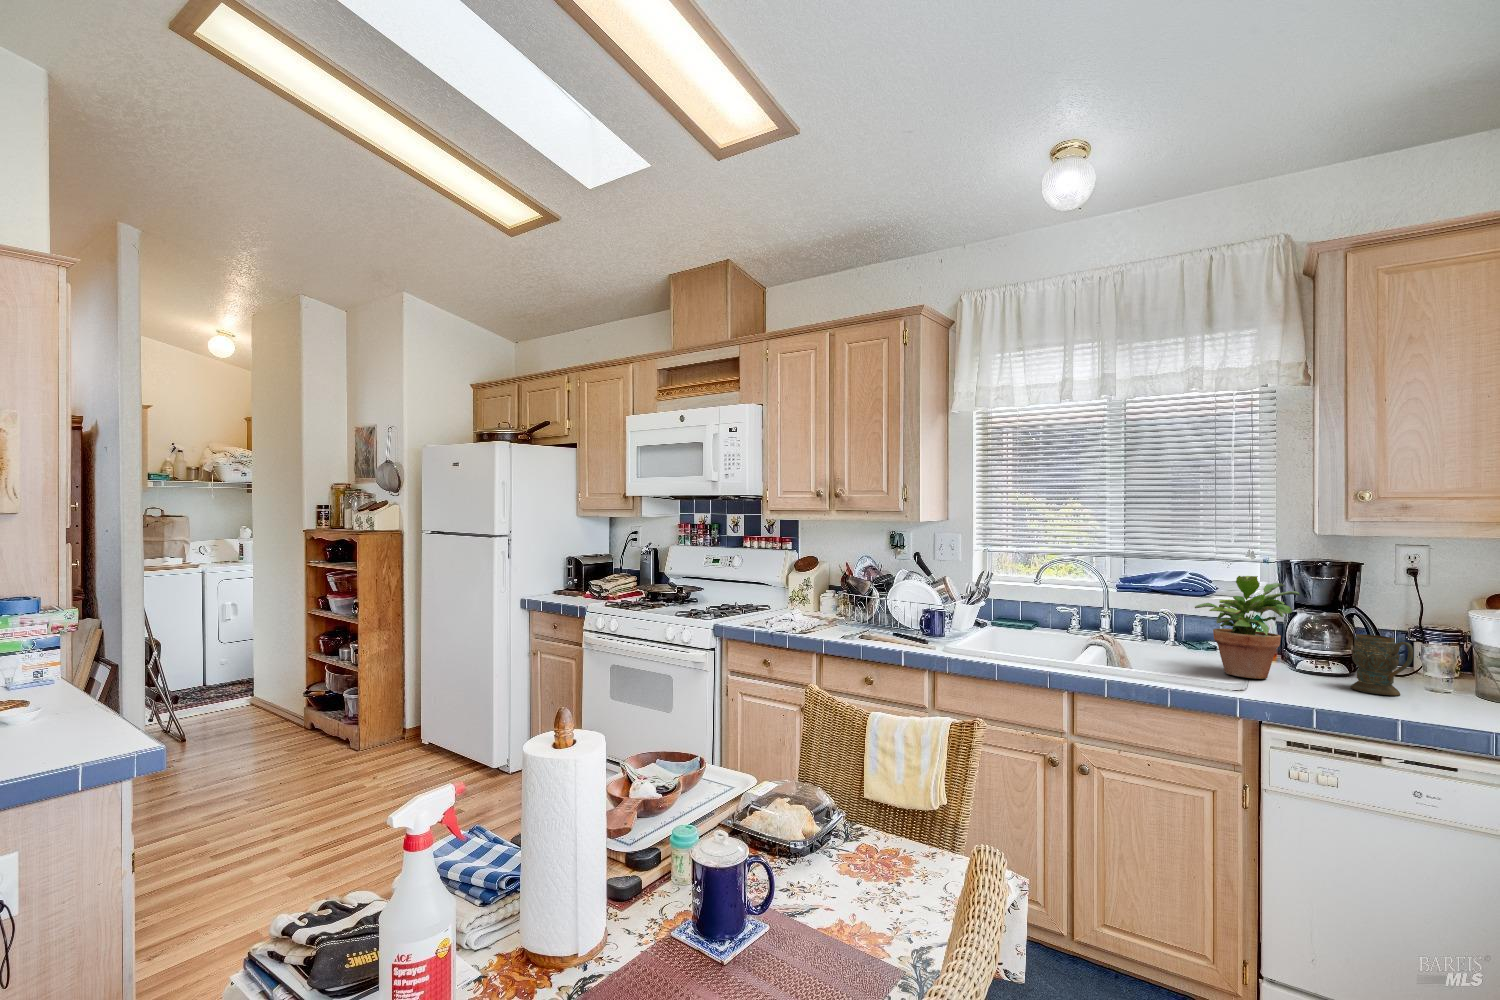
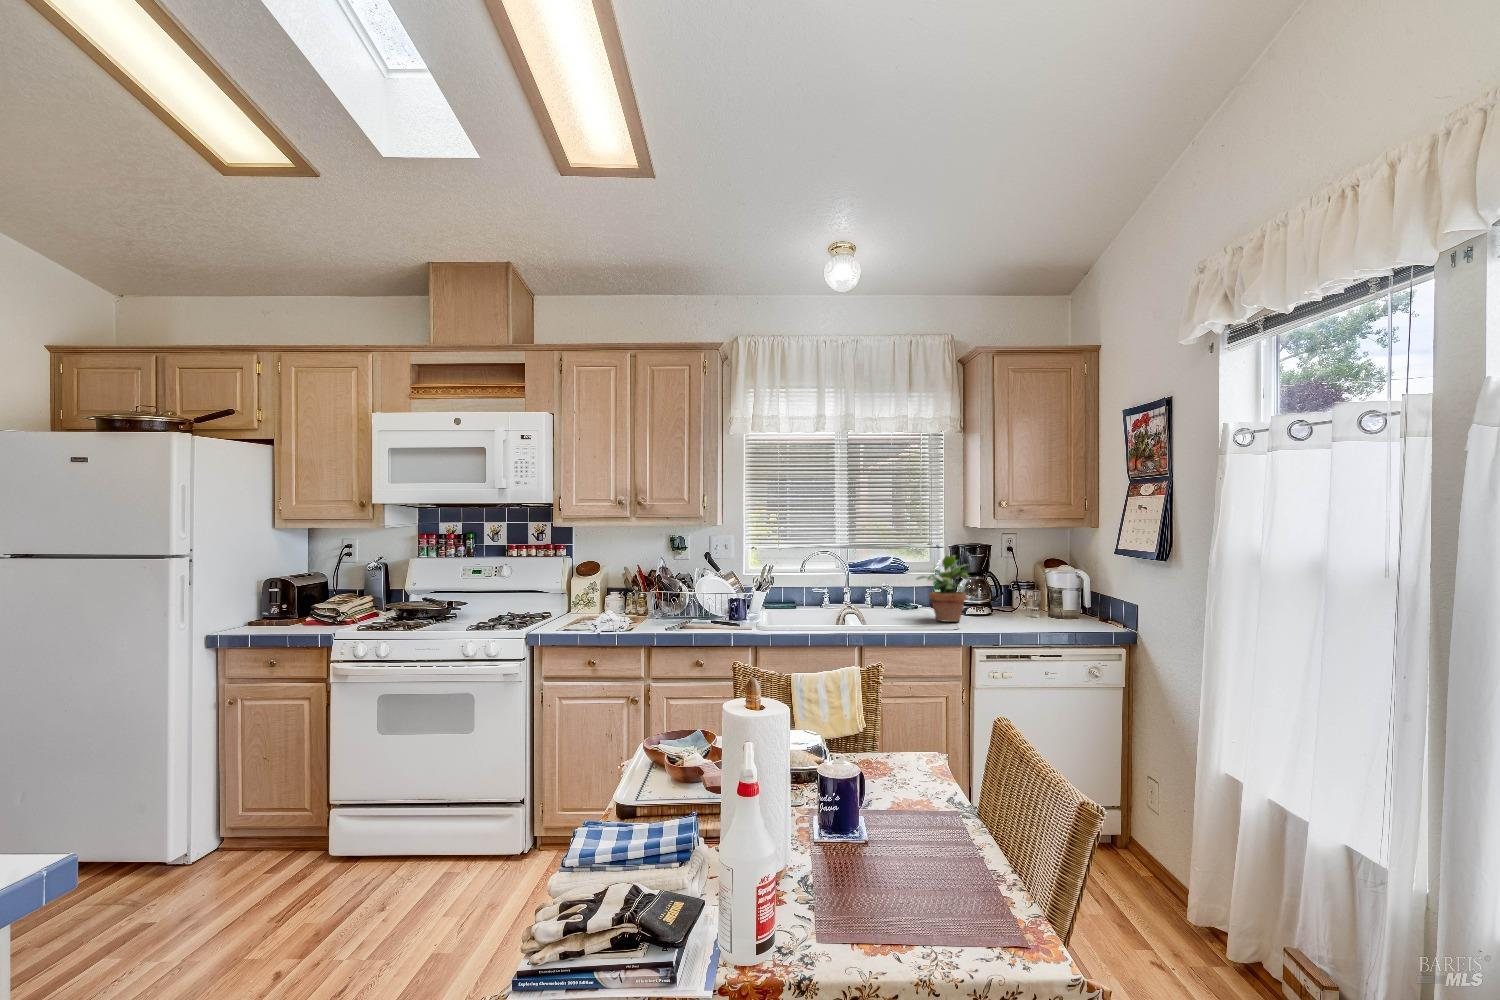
mug: present [1350,634,1413,695] -> none [998,587,1030,622]

